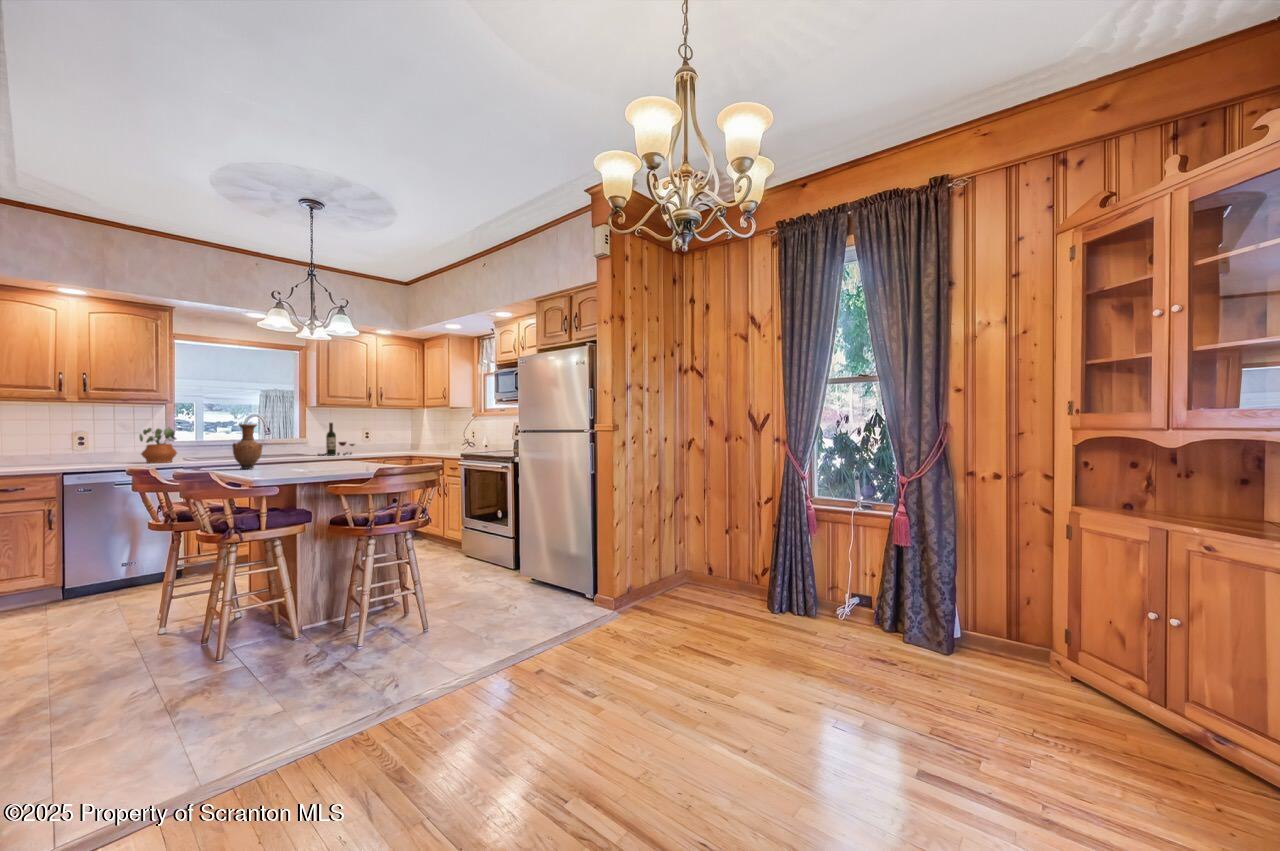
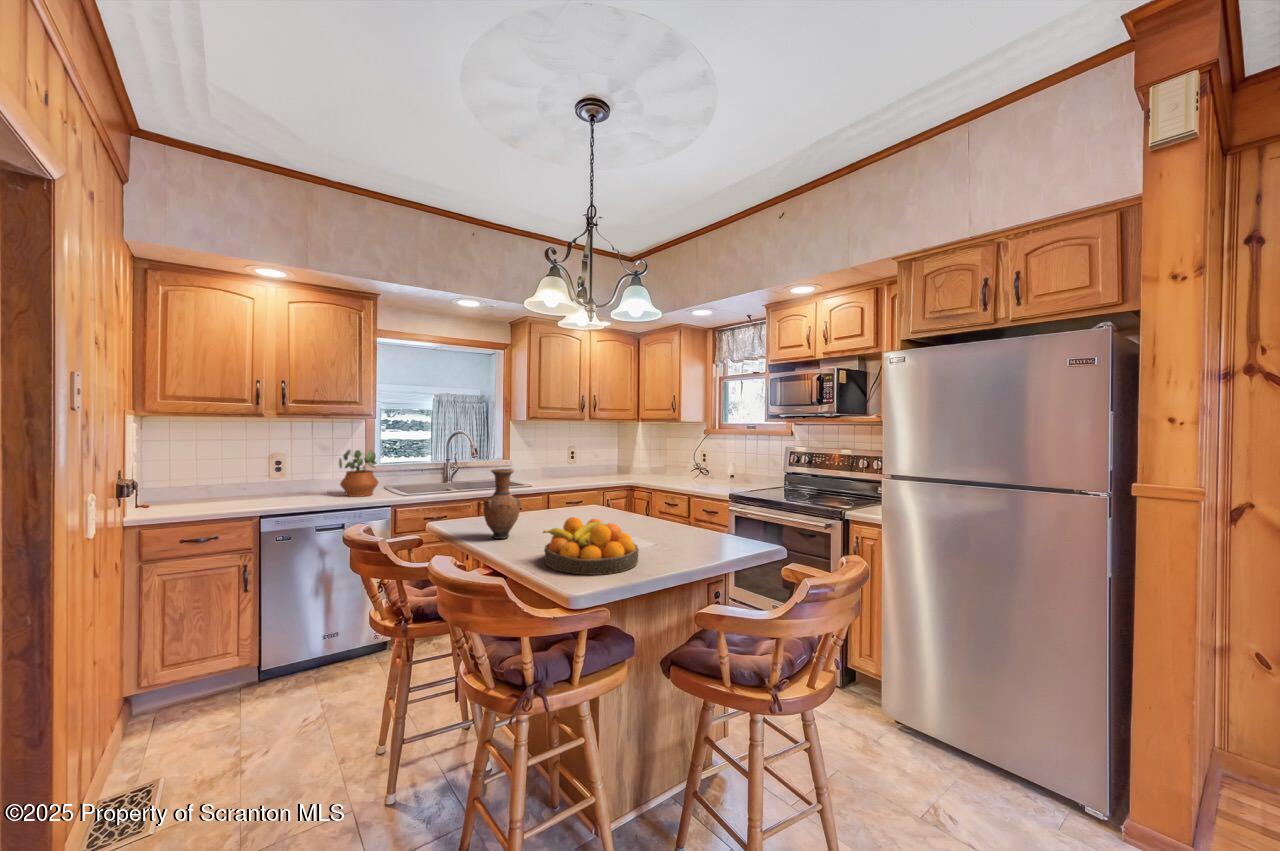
wine bottle: present [317,423,354,456] -> none [521,439,567,483]
fruit bowl: none [259,446,328,474] -> present [543,517,638,575]

